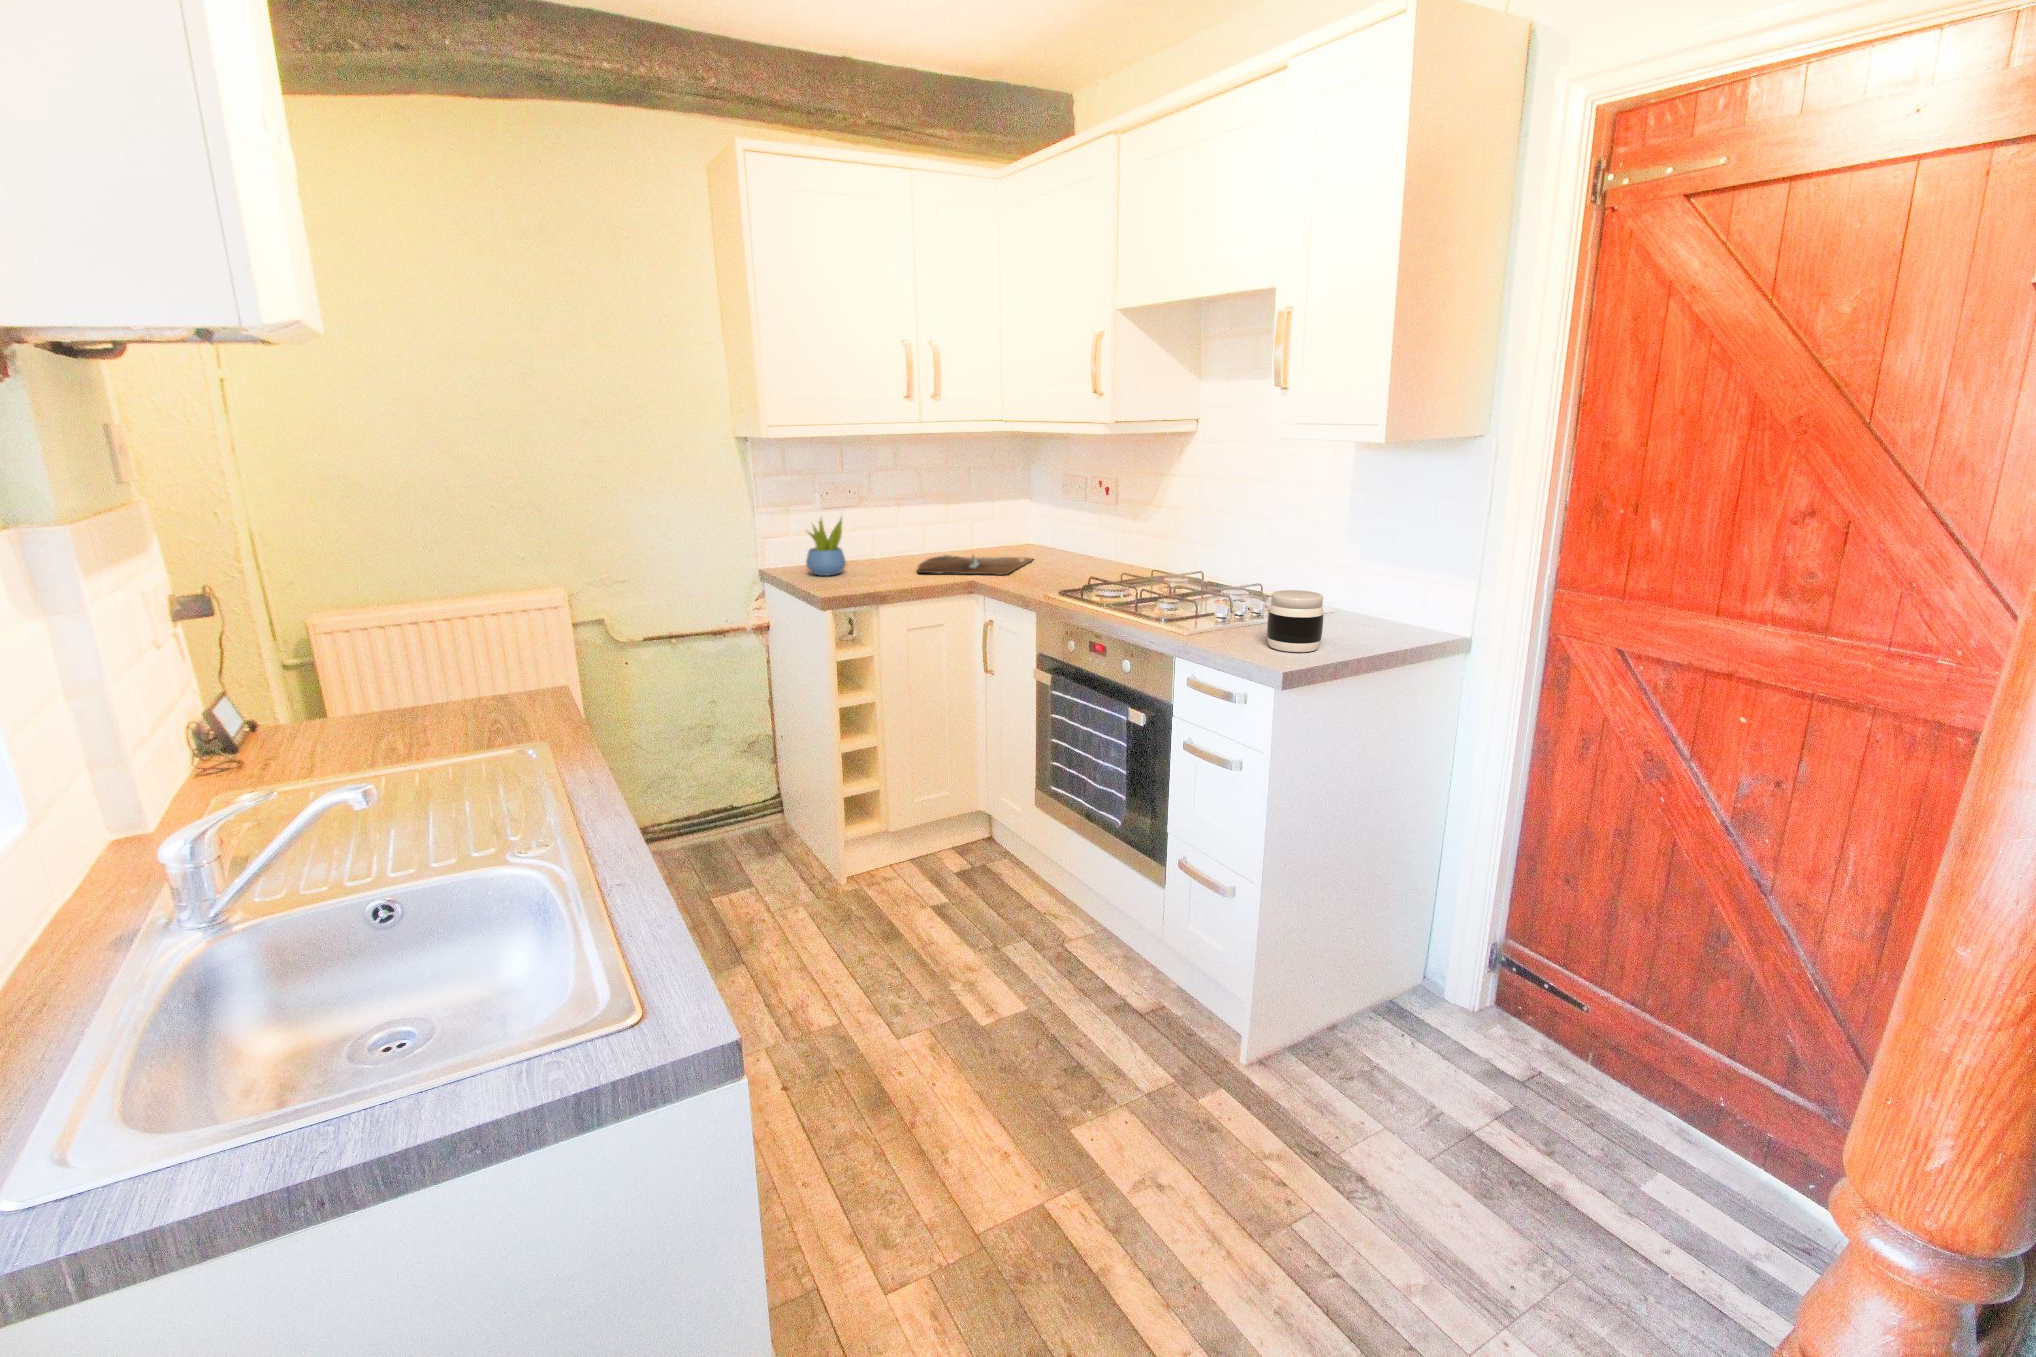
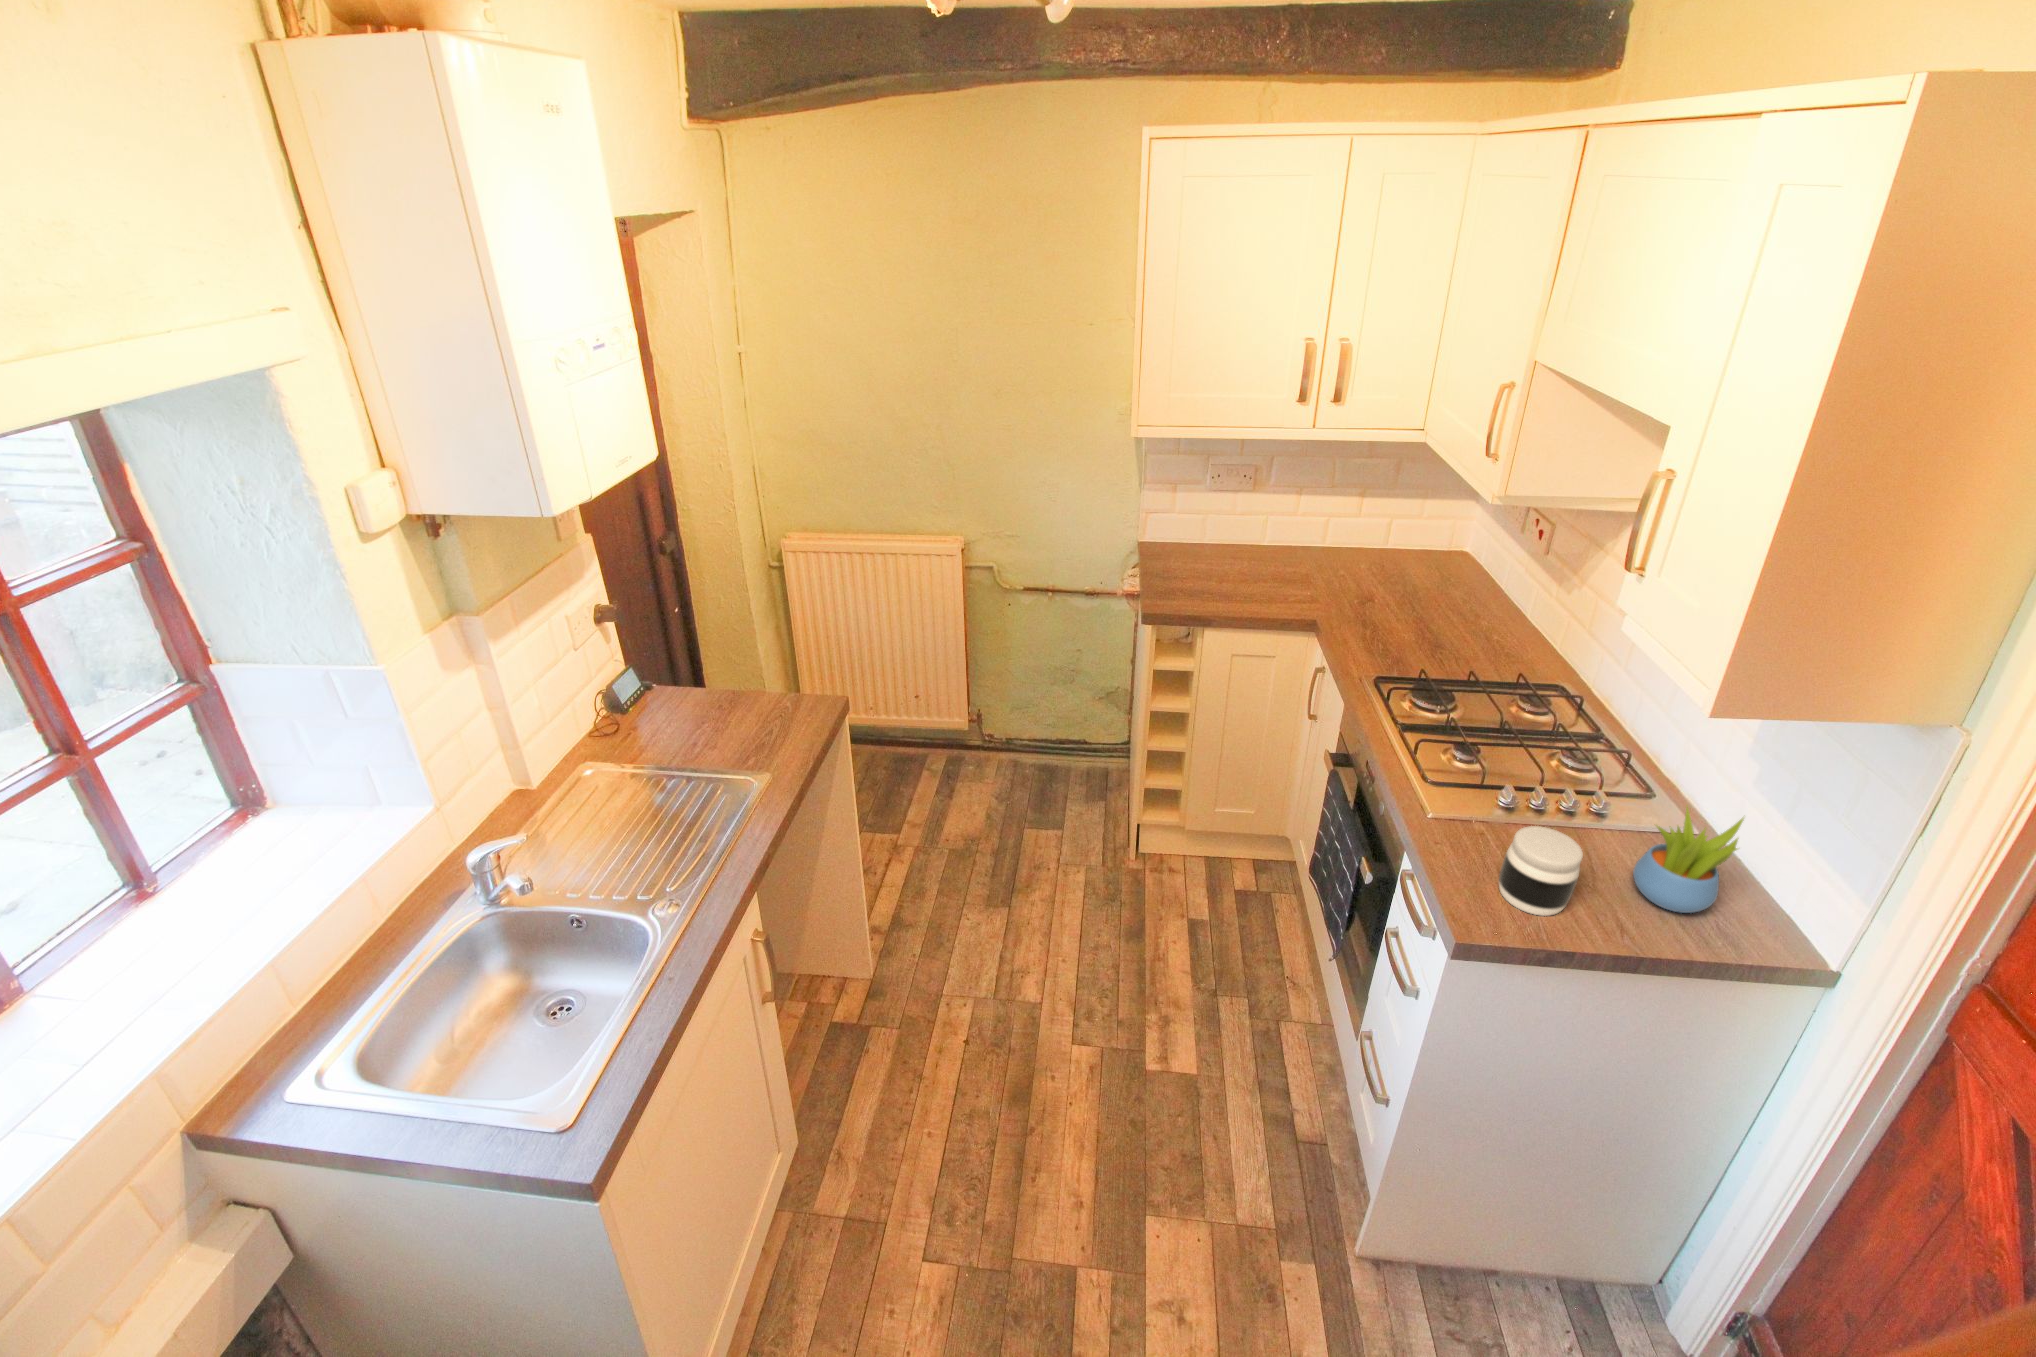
succulent plant: present [806,518,846,576] -> present [1633,808,1744,913]
cutting board: present [917,555,1033,575] -> none [1274,560,1430,620]

